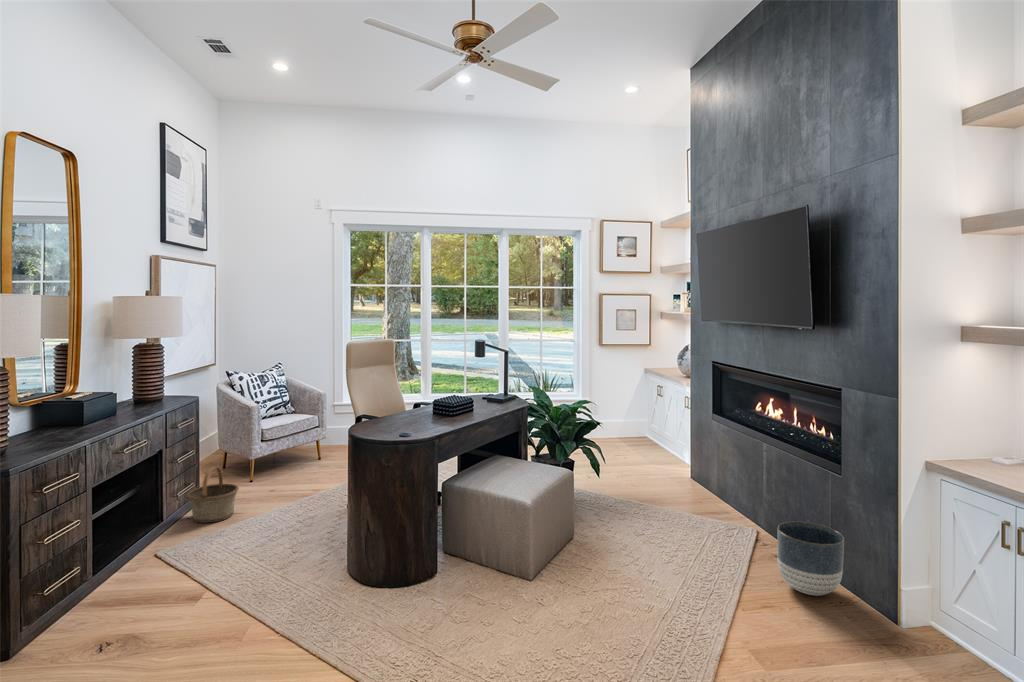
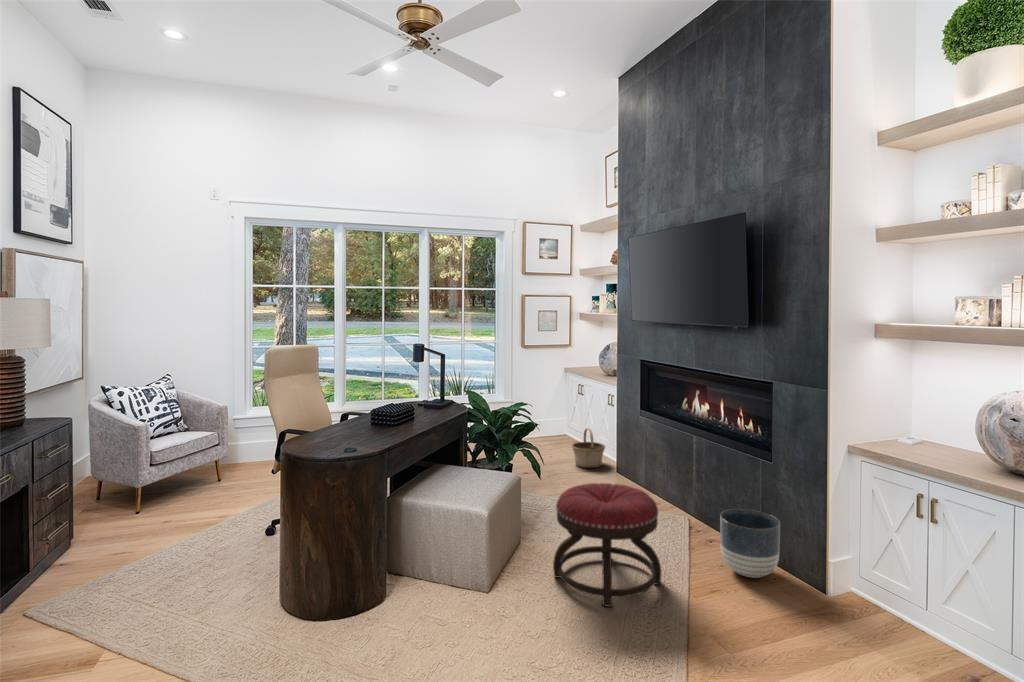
basket: present [187,467,239,523] -> present [572,428,605,468]
ottoman: none [596,483,706,606] -> present [553,483,661,607]

